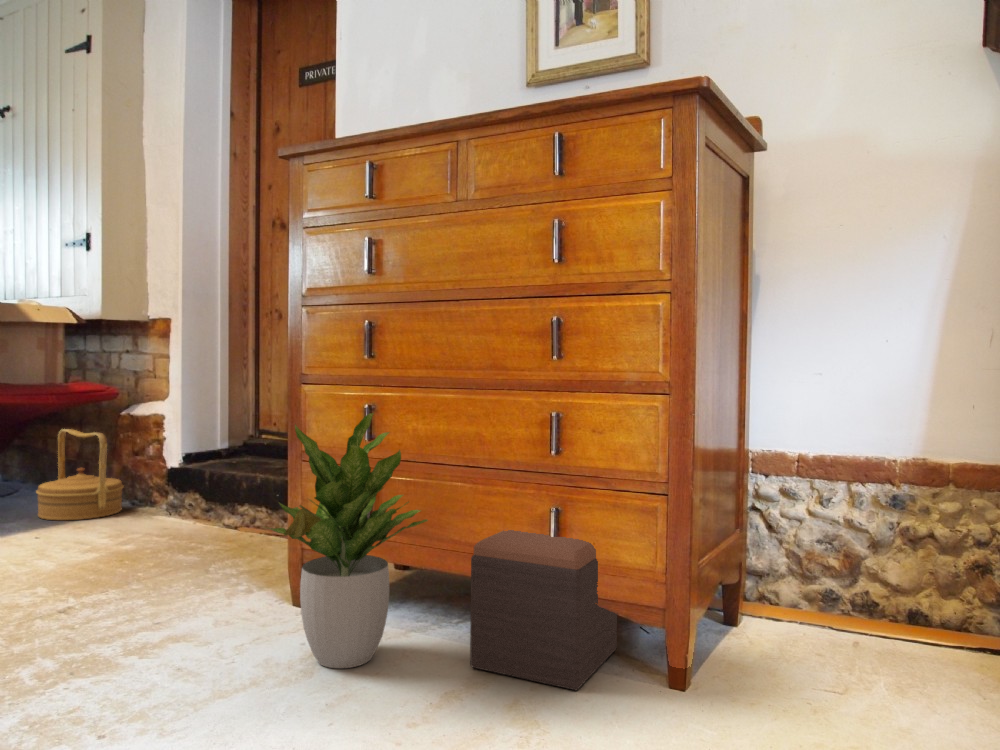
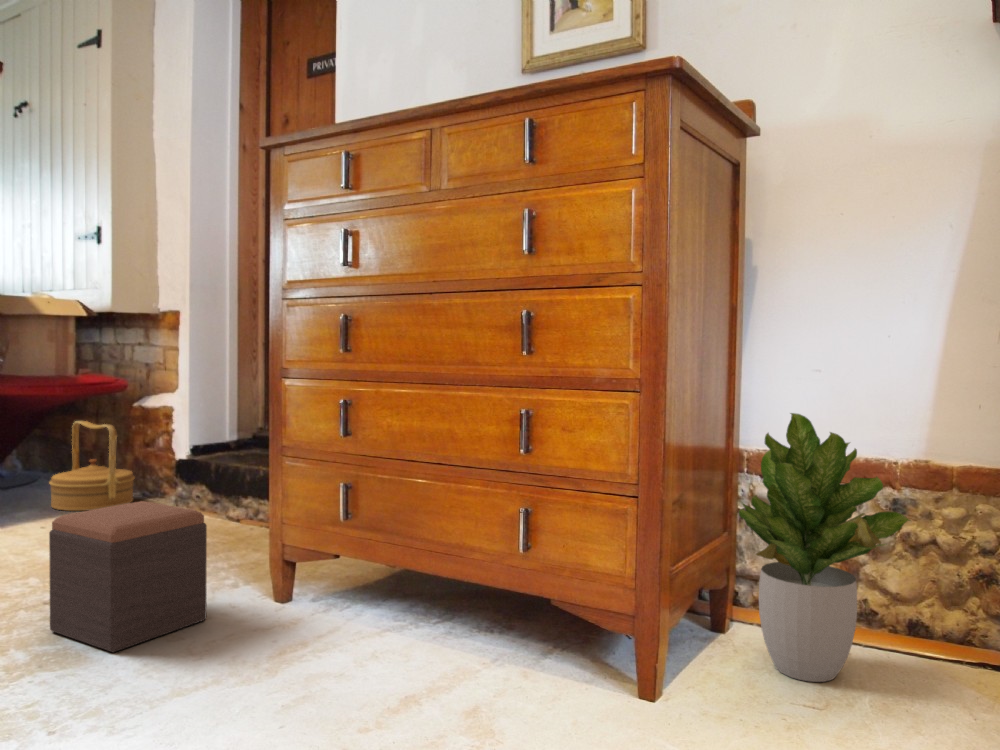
potted plant: present [269,413,428,668] -> present [739,413,910,682]
footstool: present [470,530,617,690] -> present [49,501,207,652]

